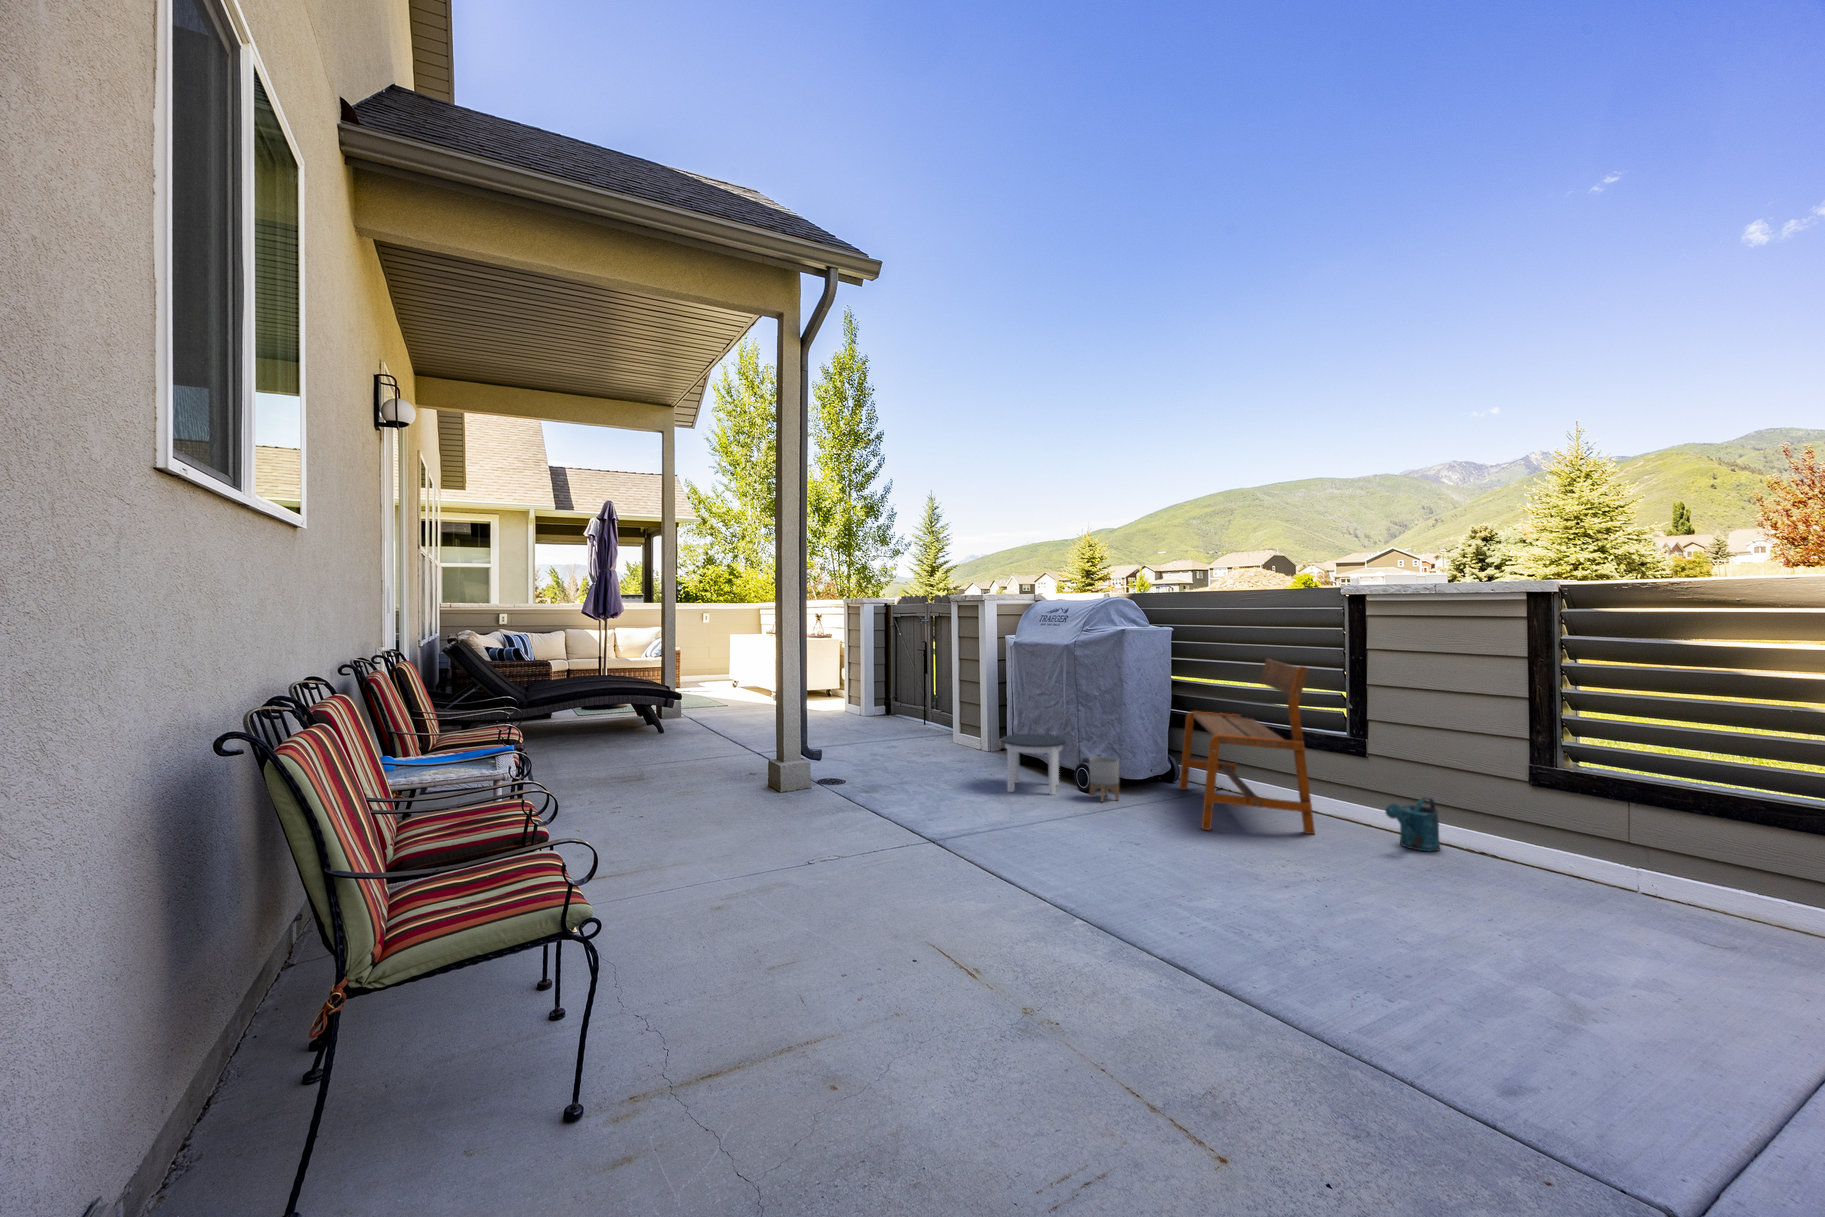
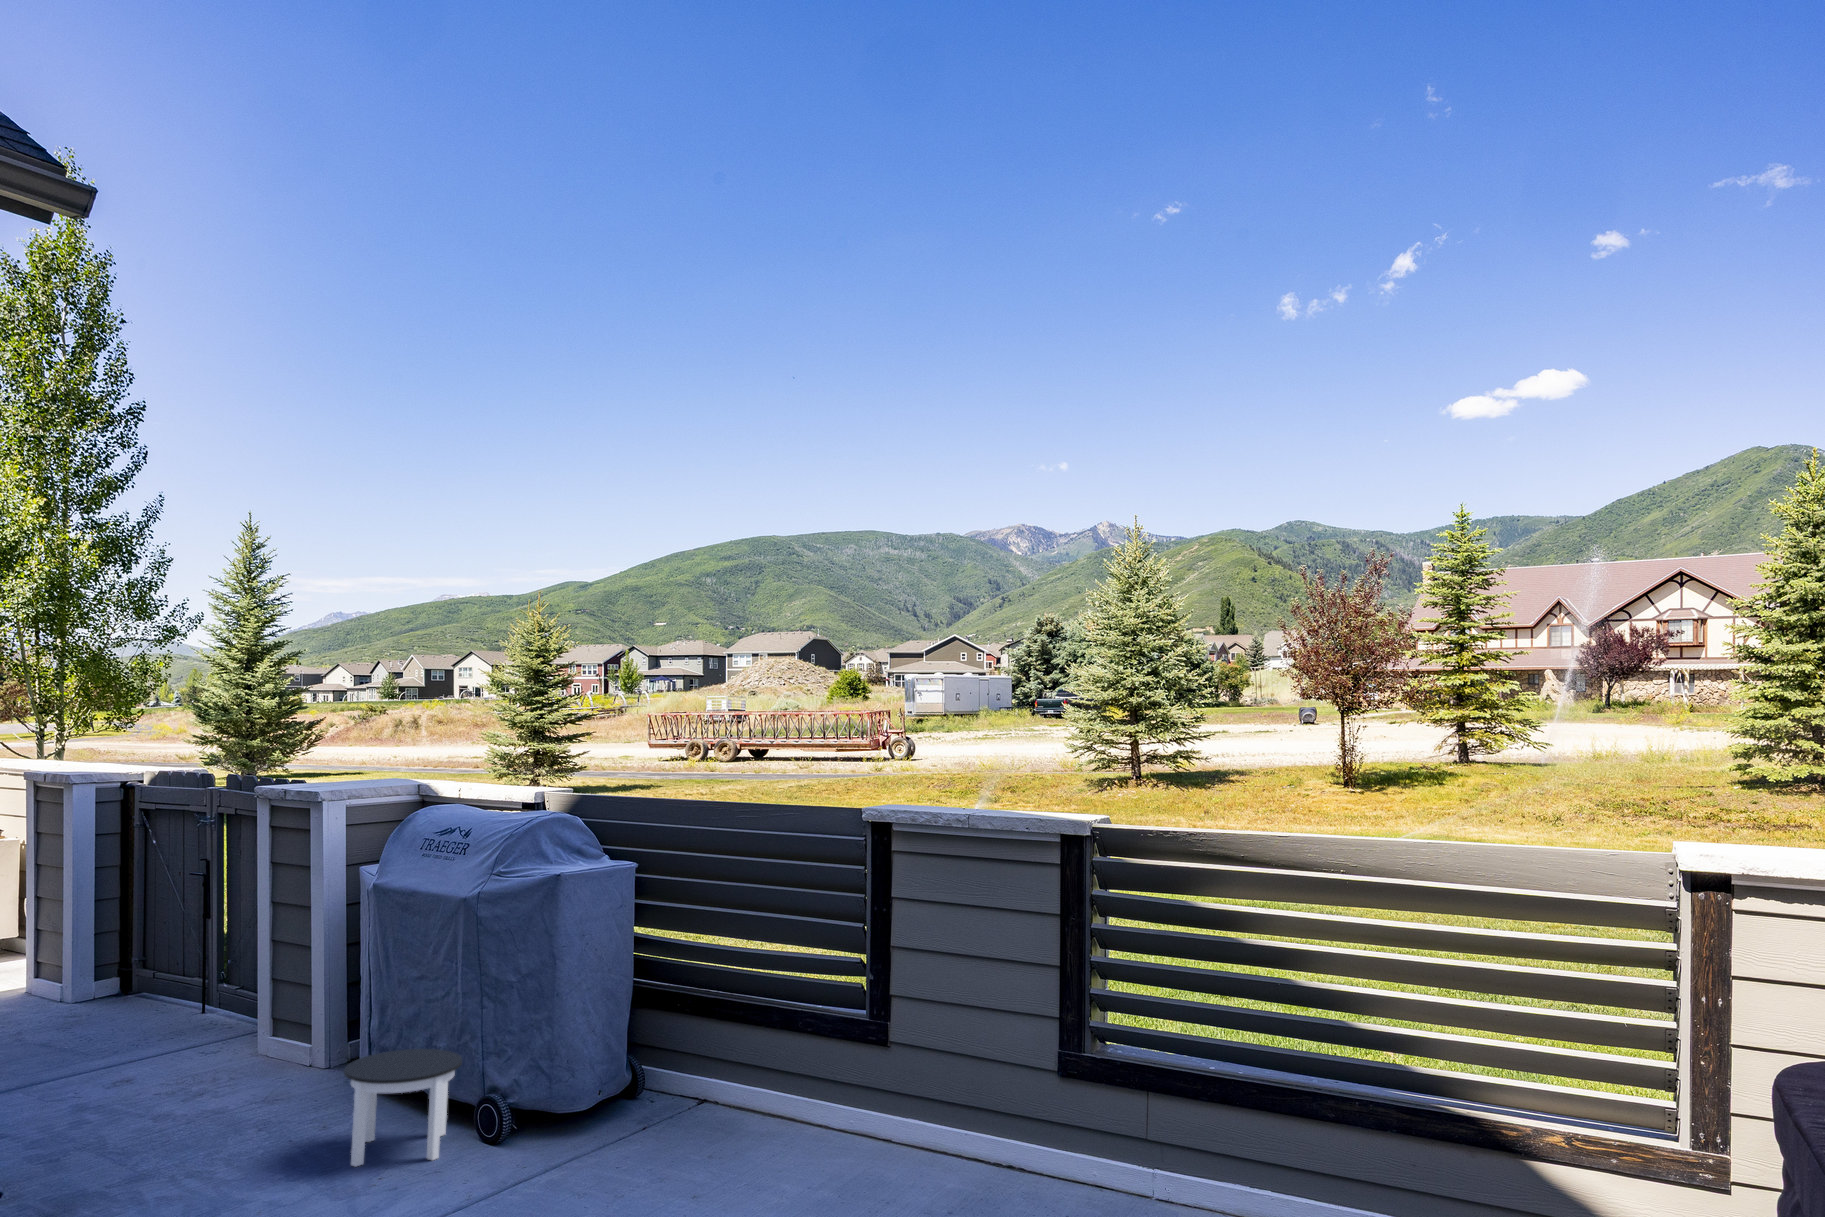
bench: present [1180,659,1315,834] -> none [642,899,821,1196]
planter: present [1090,757,1119,802] -> none [497,1082,548,1163]
watering can: present [1385,797,1440,851] -> none [905,1101,967,1180]

